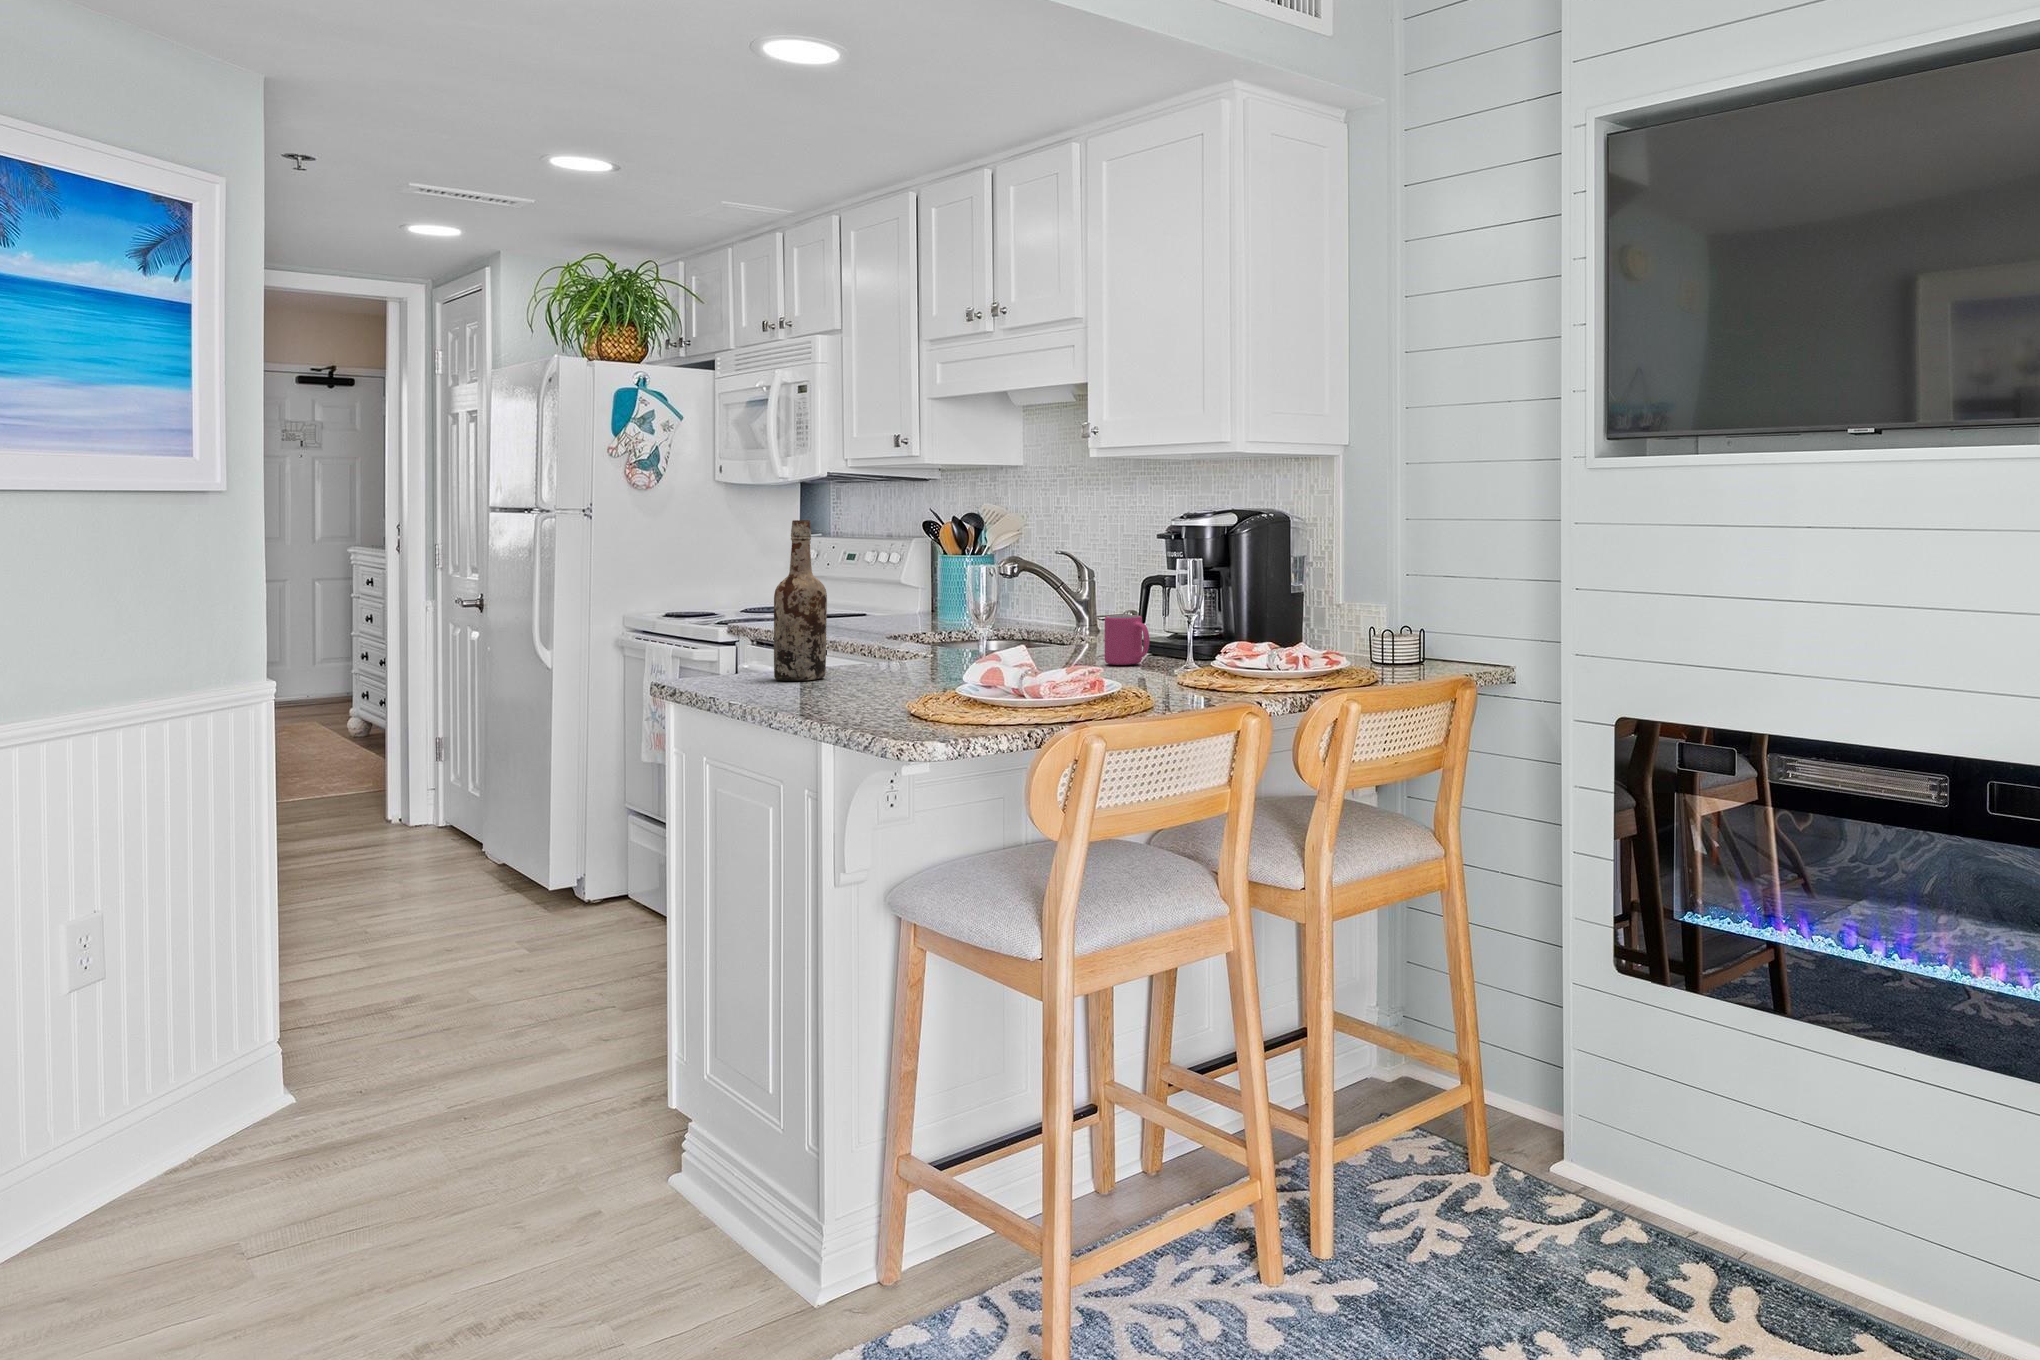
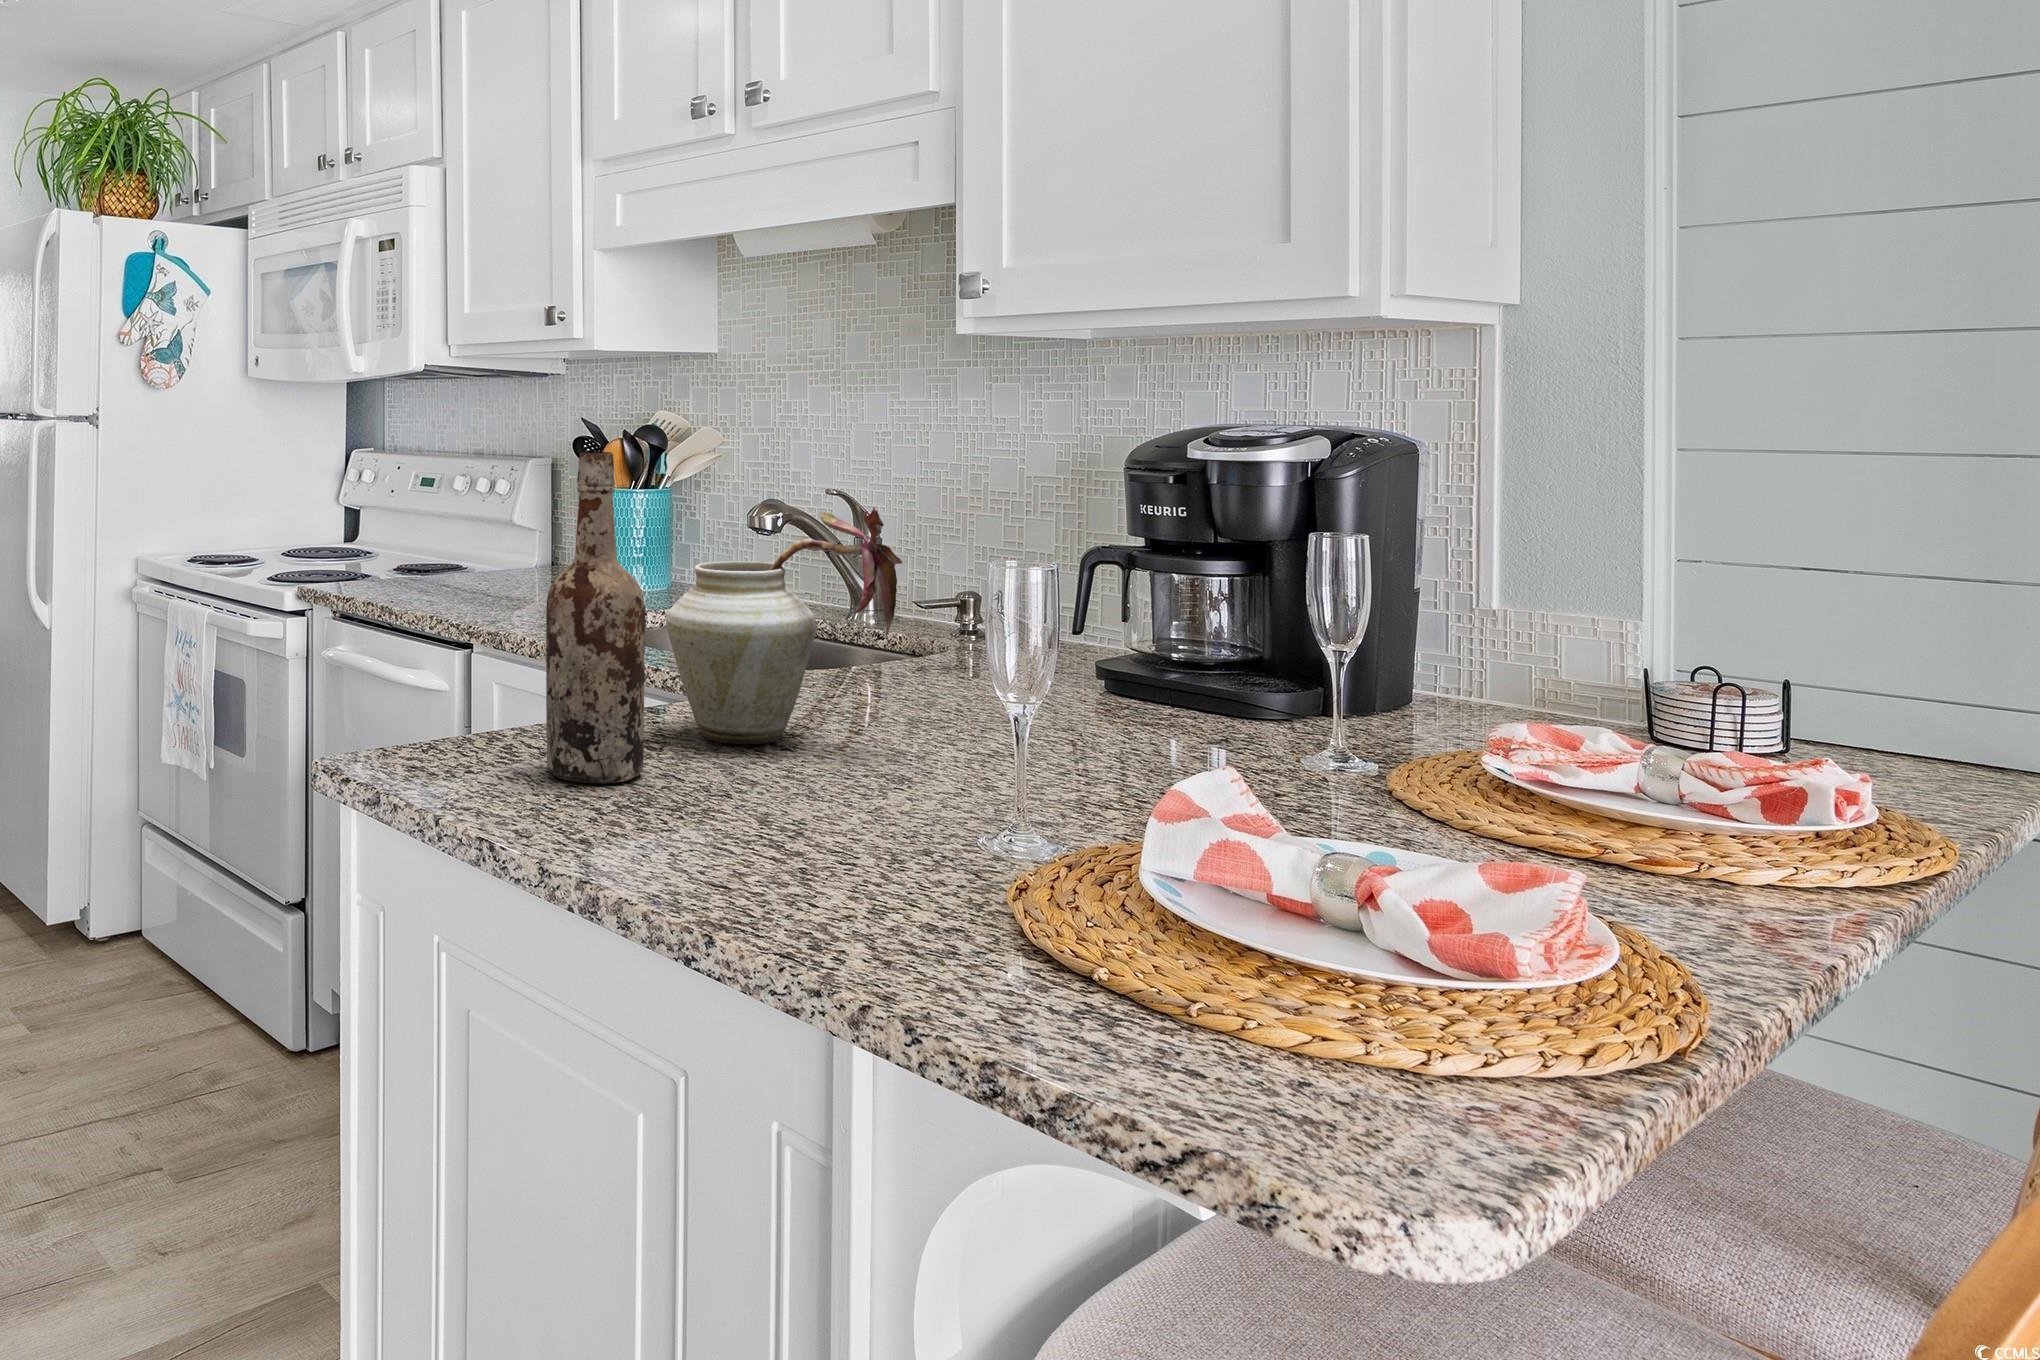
vase: none [860,548,979,670] -> present [666,507,903,745]
mug: present [1105,615,1150,665] -> none [1119,635,1229,741]

